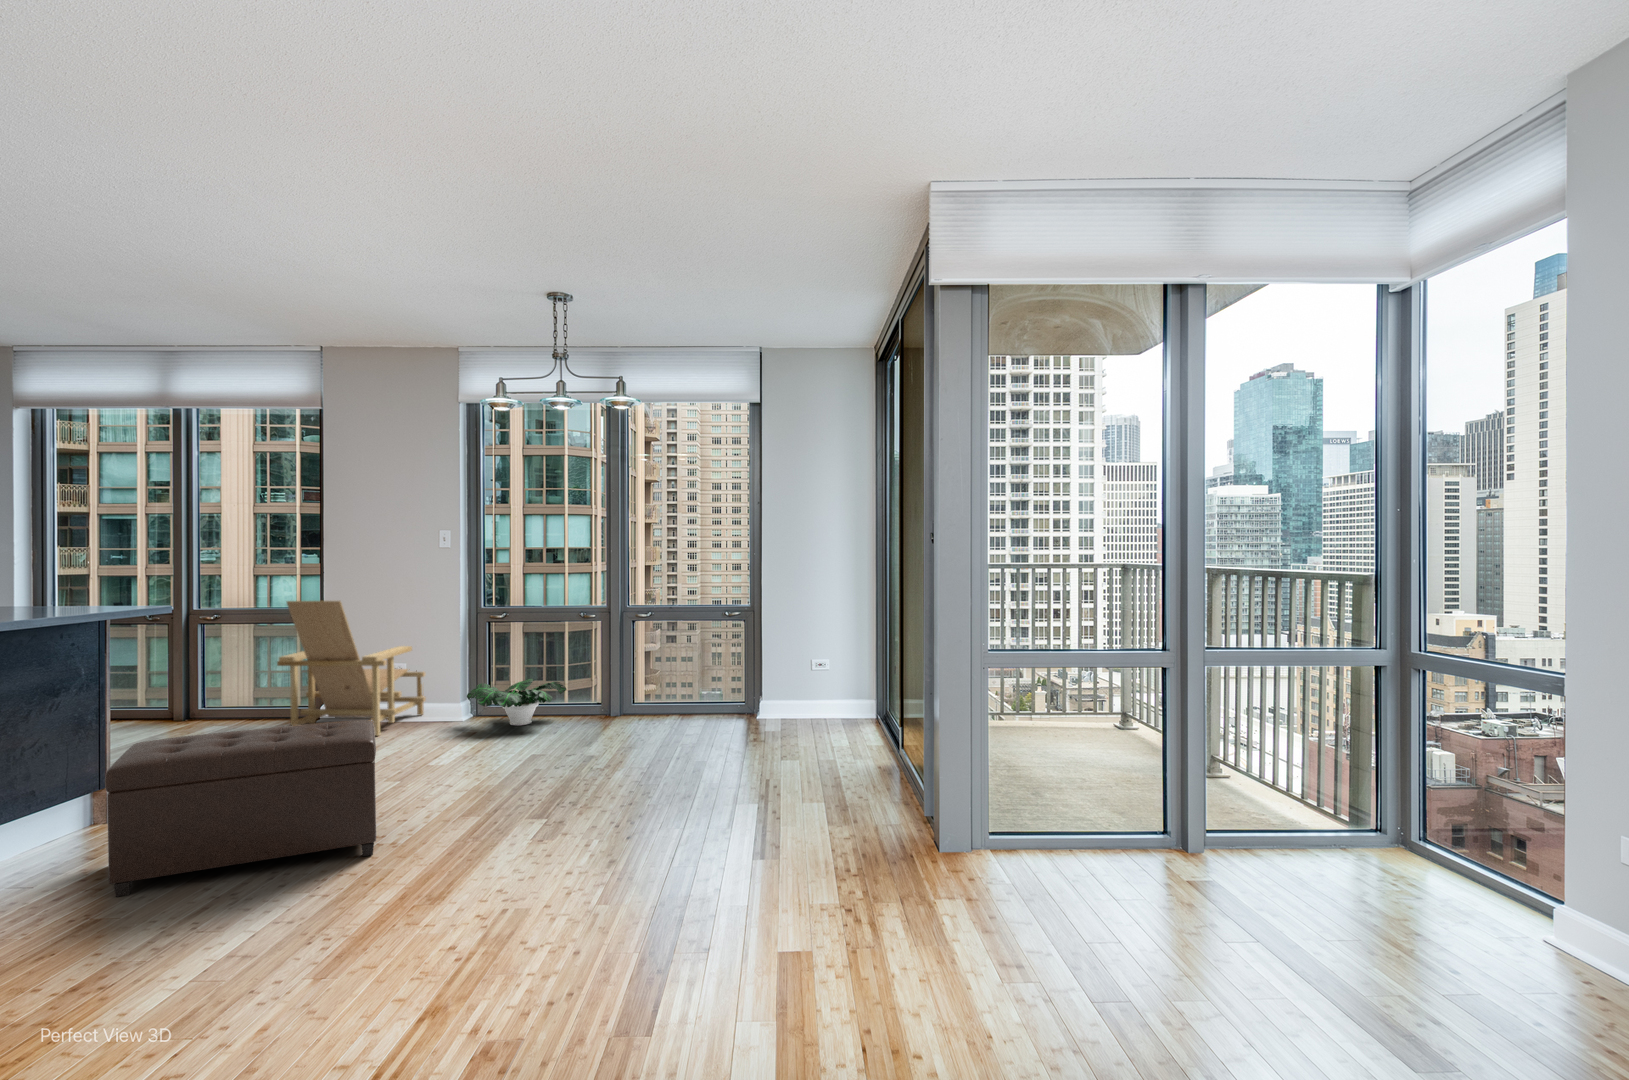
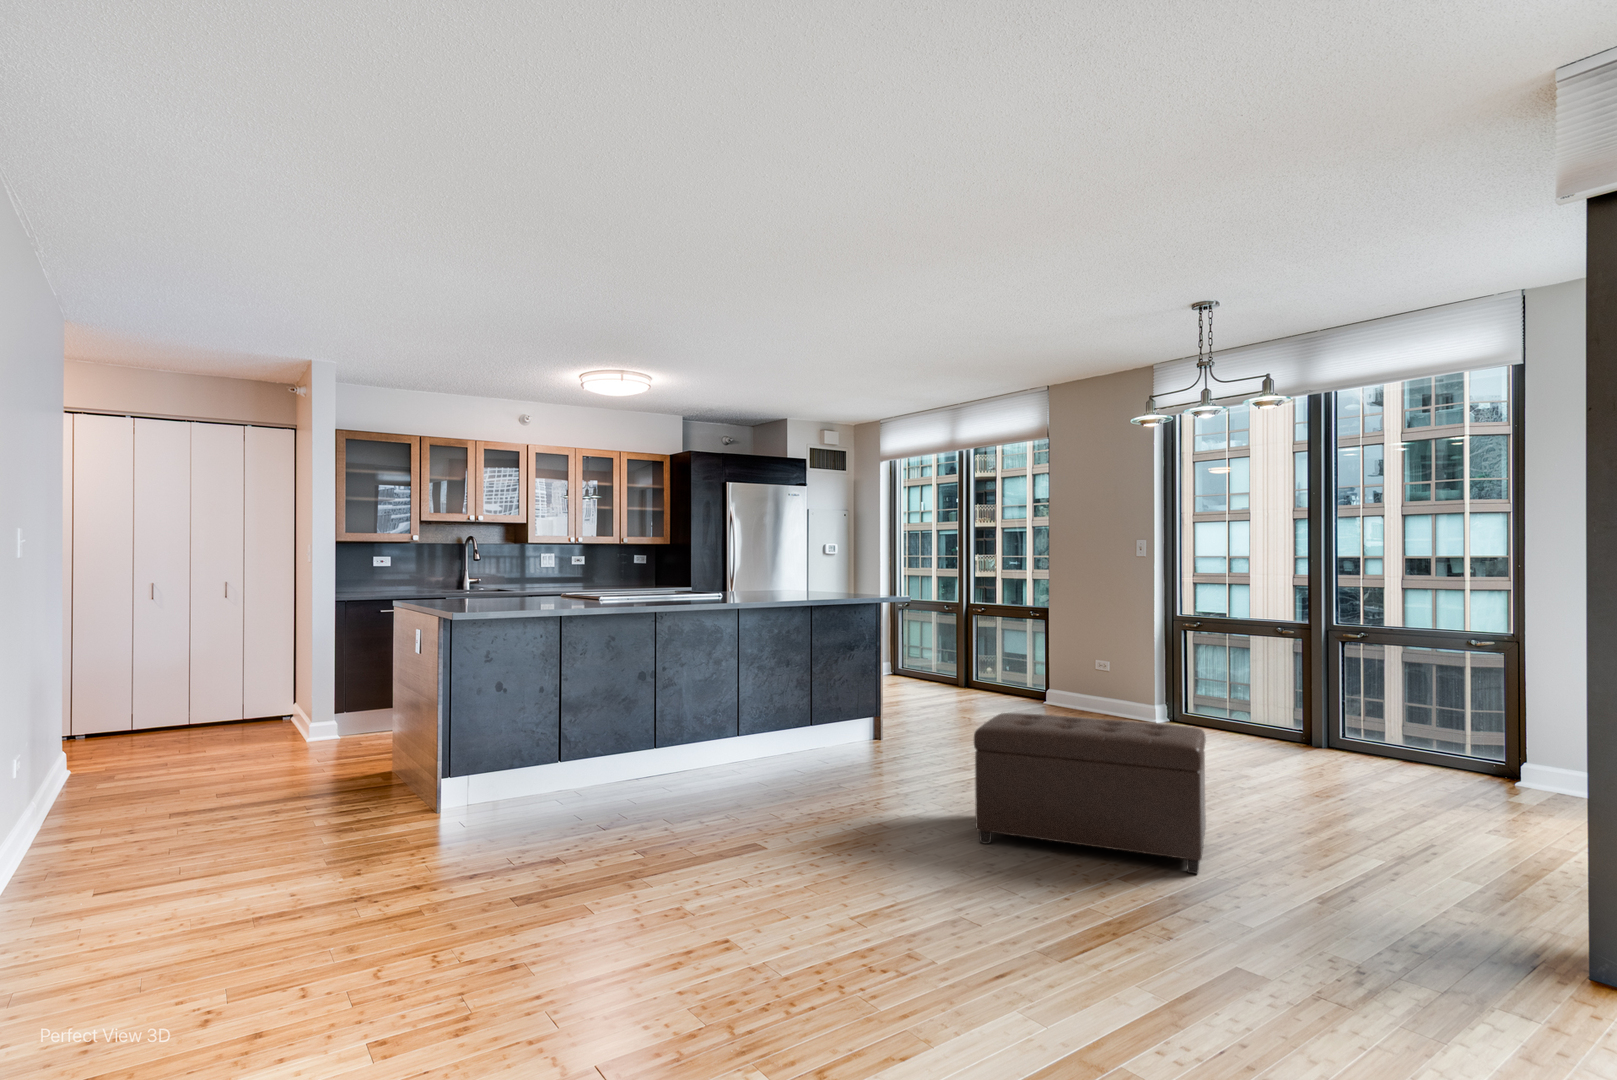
lounge chair: present [277,601,426,736] -> none [1129,605,1279,755]
potted plant: present [467,678,566,725] -> none [1326,717,1467,776]

